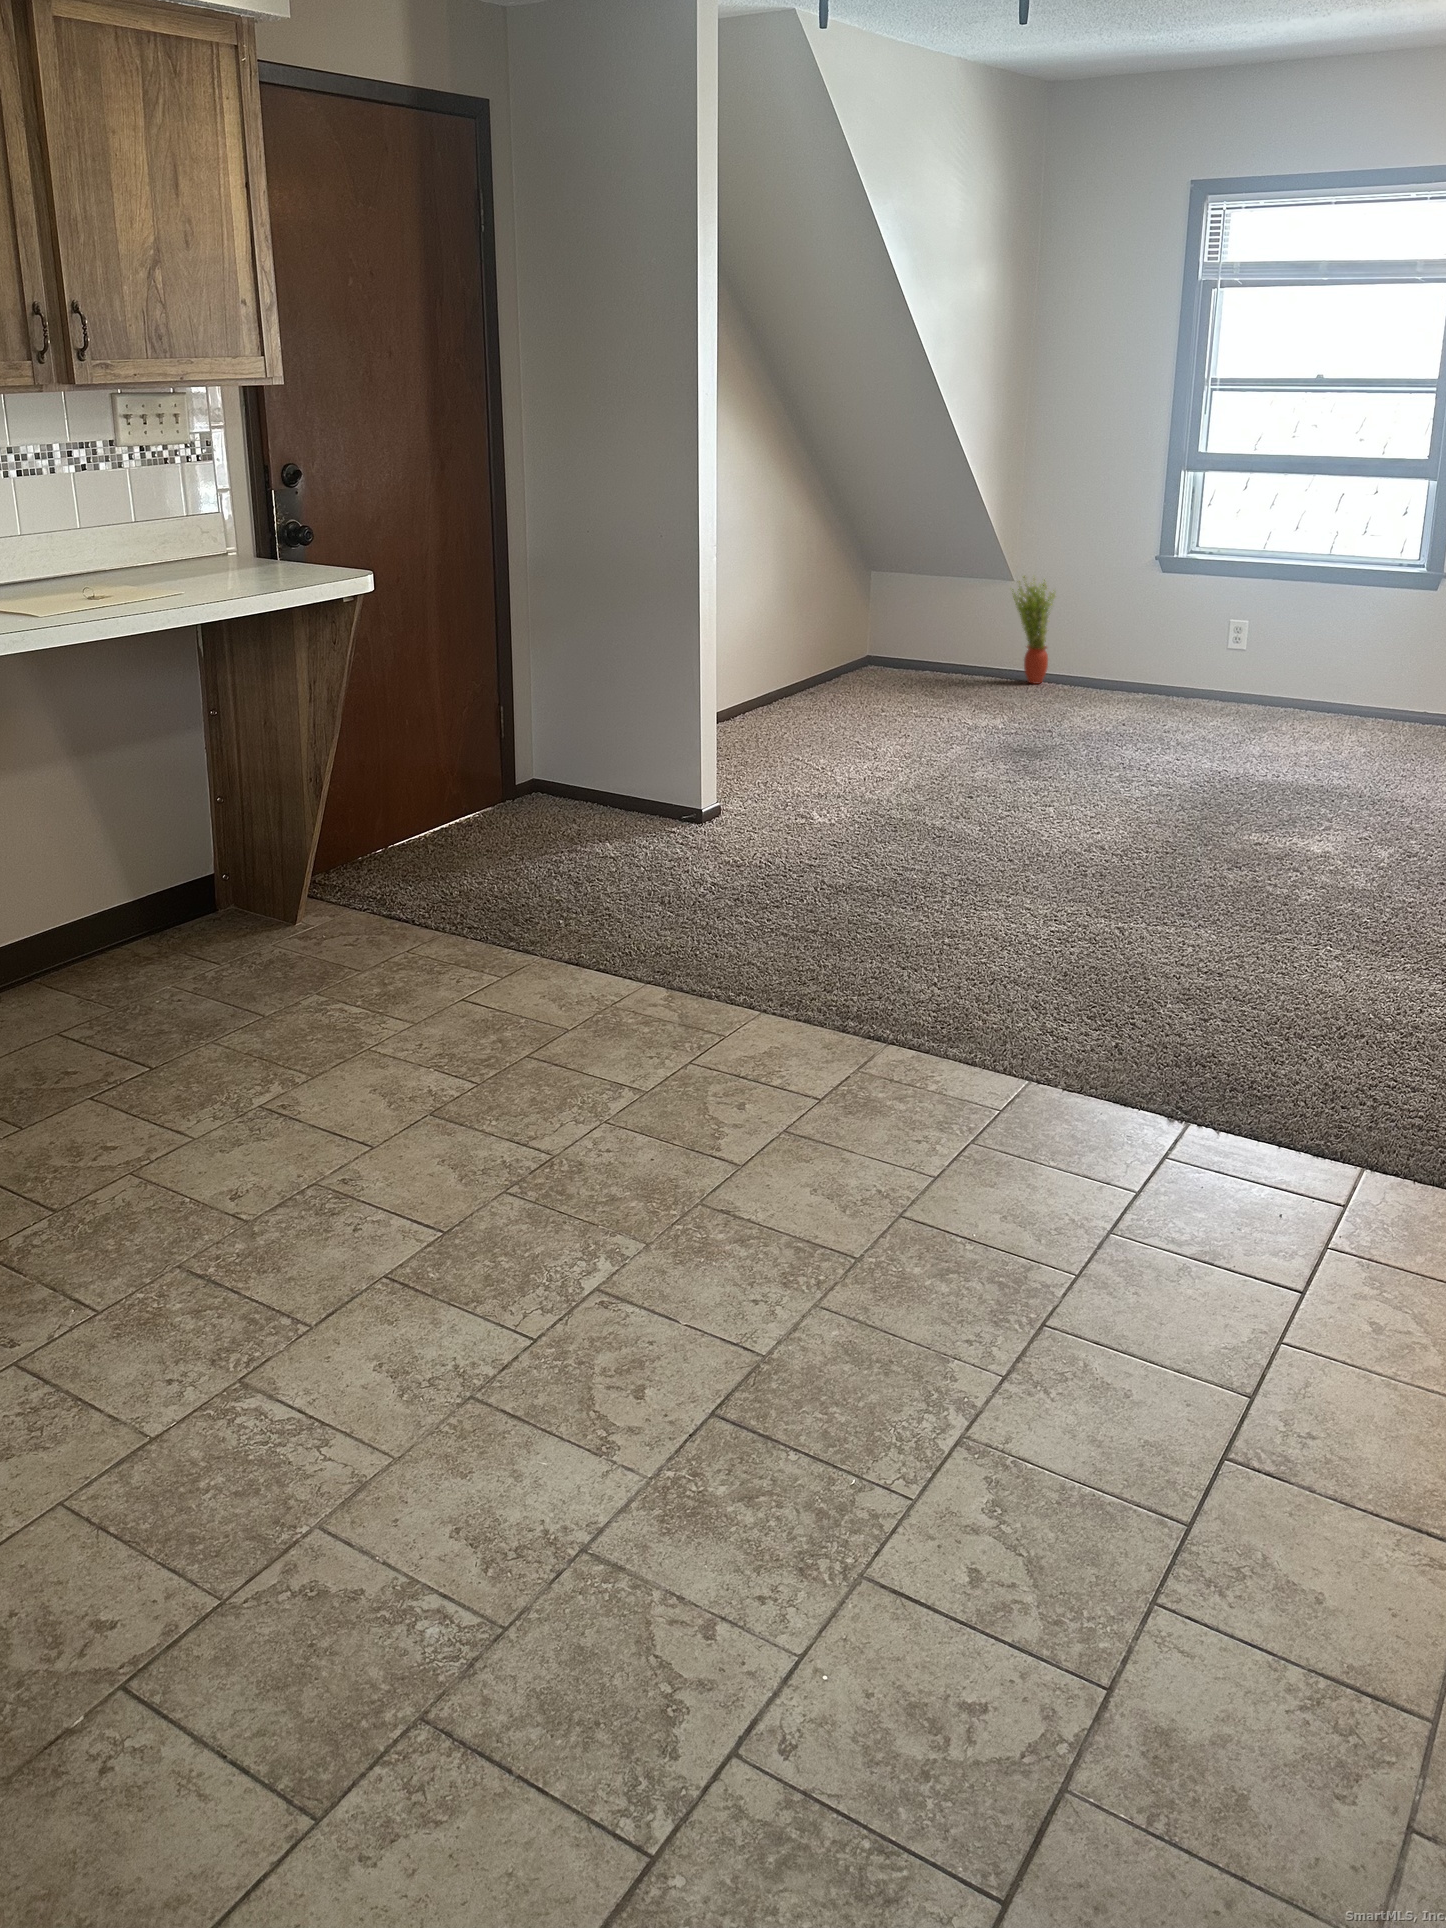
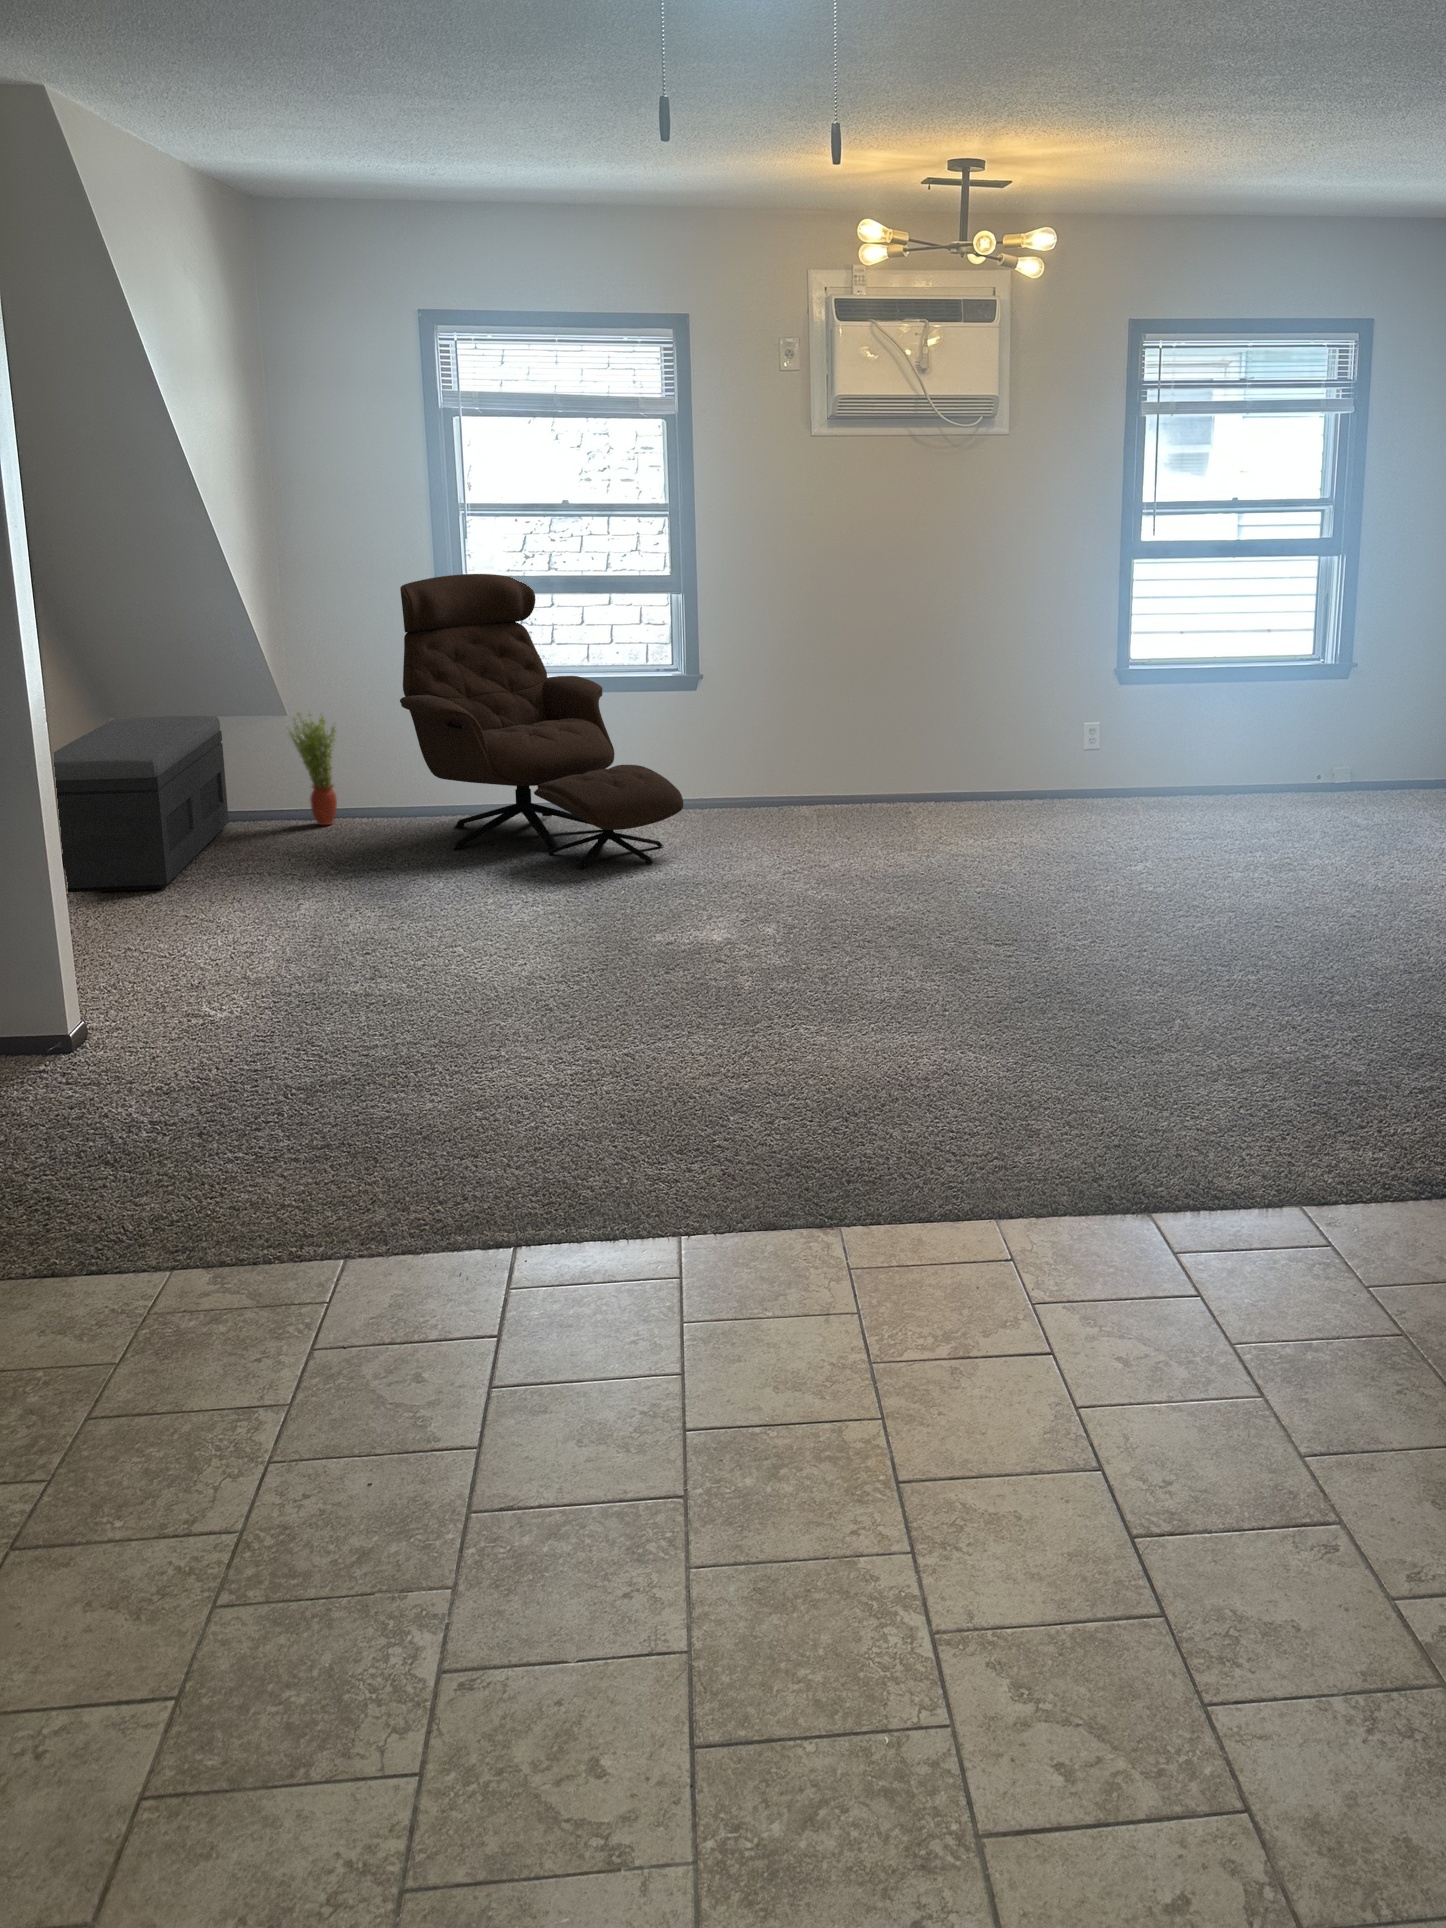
lounge chair: none [1104,453,1368,763] -> present [400,574,683,868]
storage bench: none [776,567,958,714] -> present [54,716,229,893]

